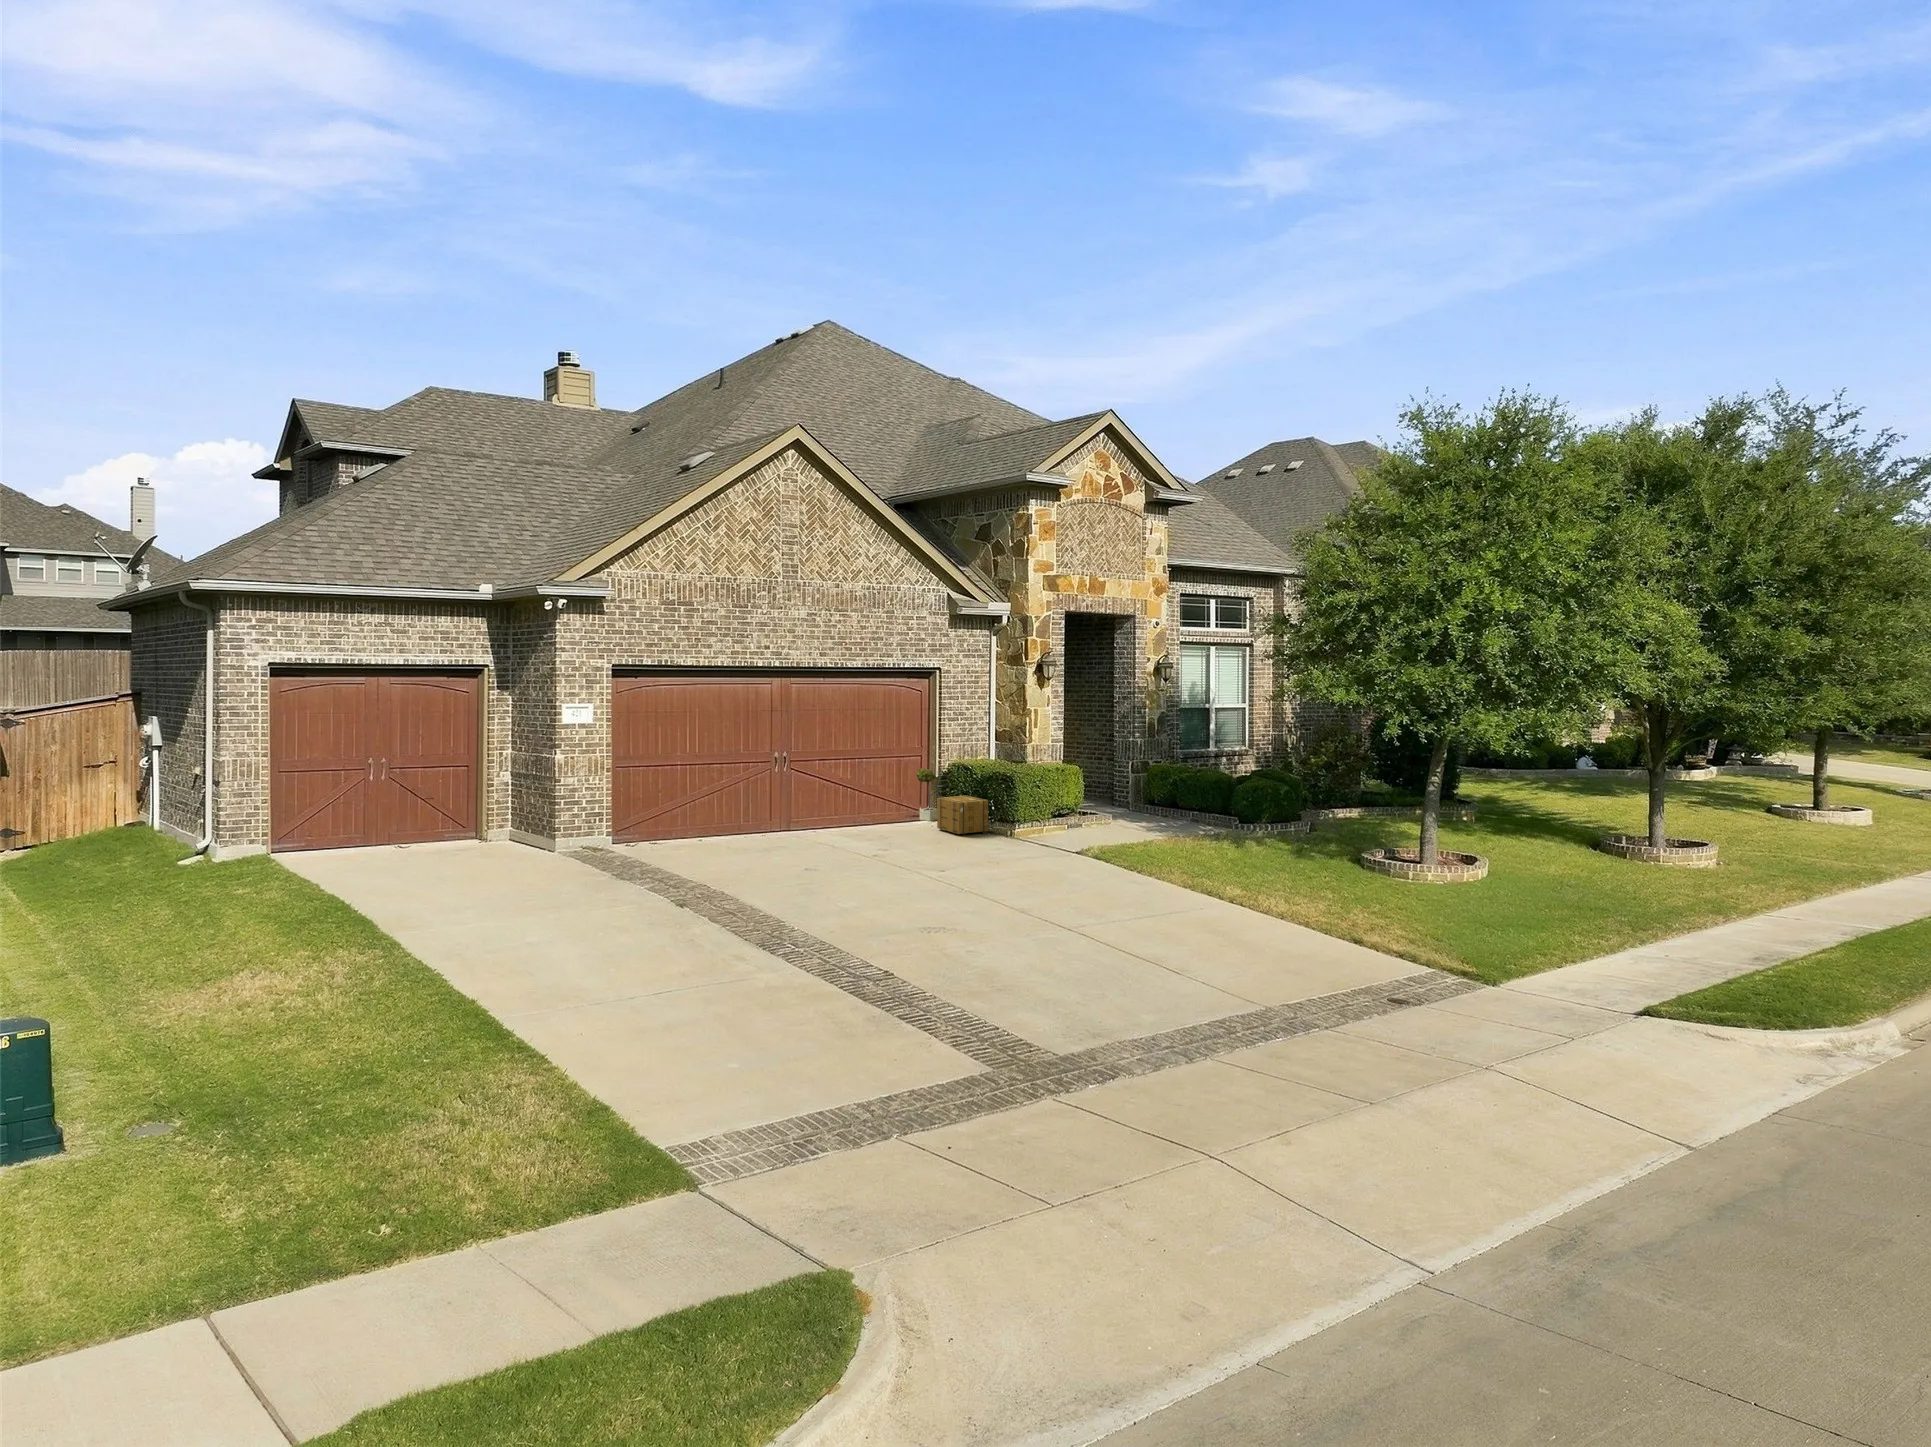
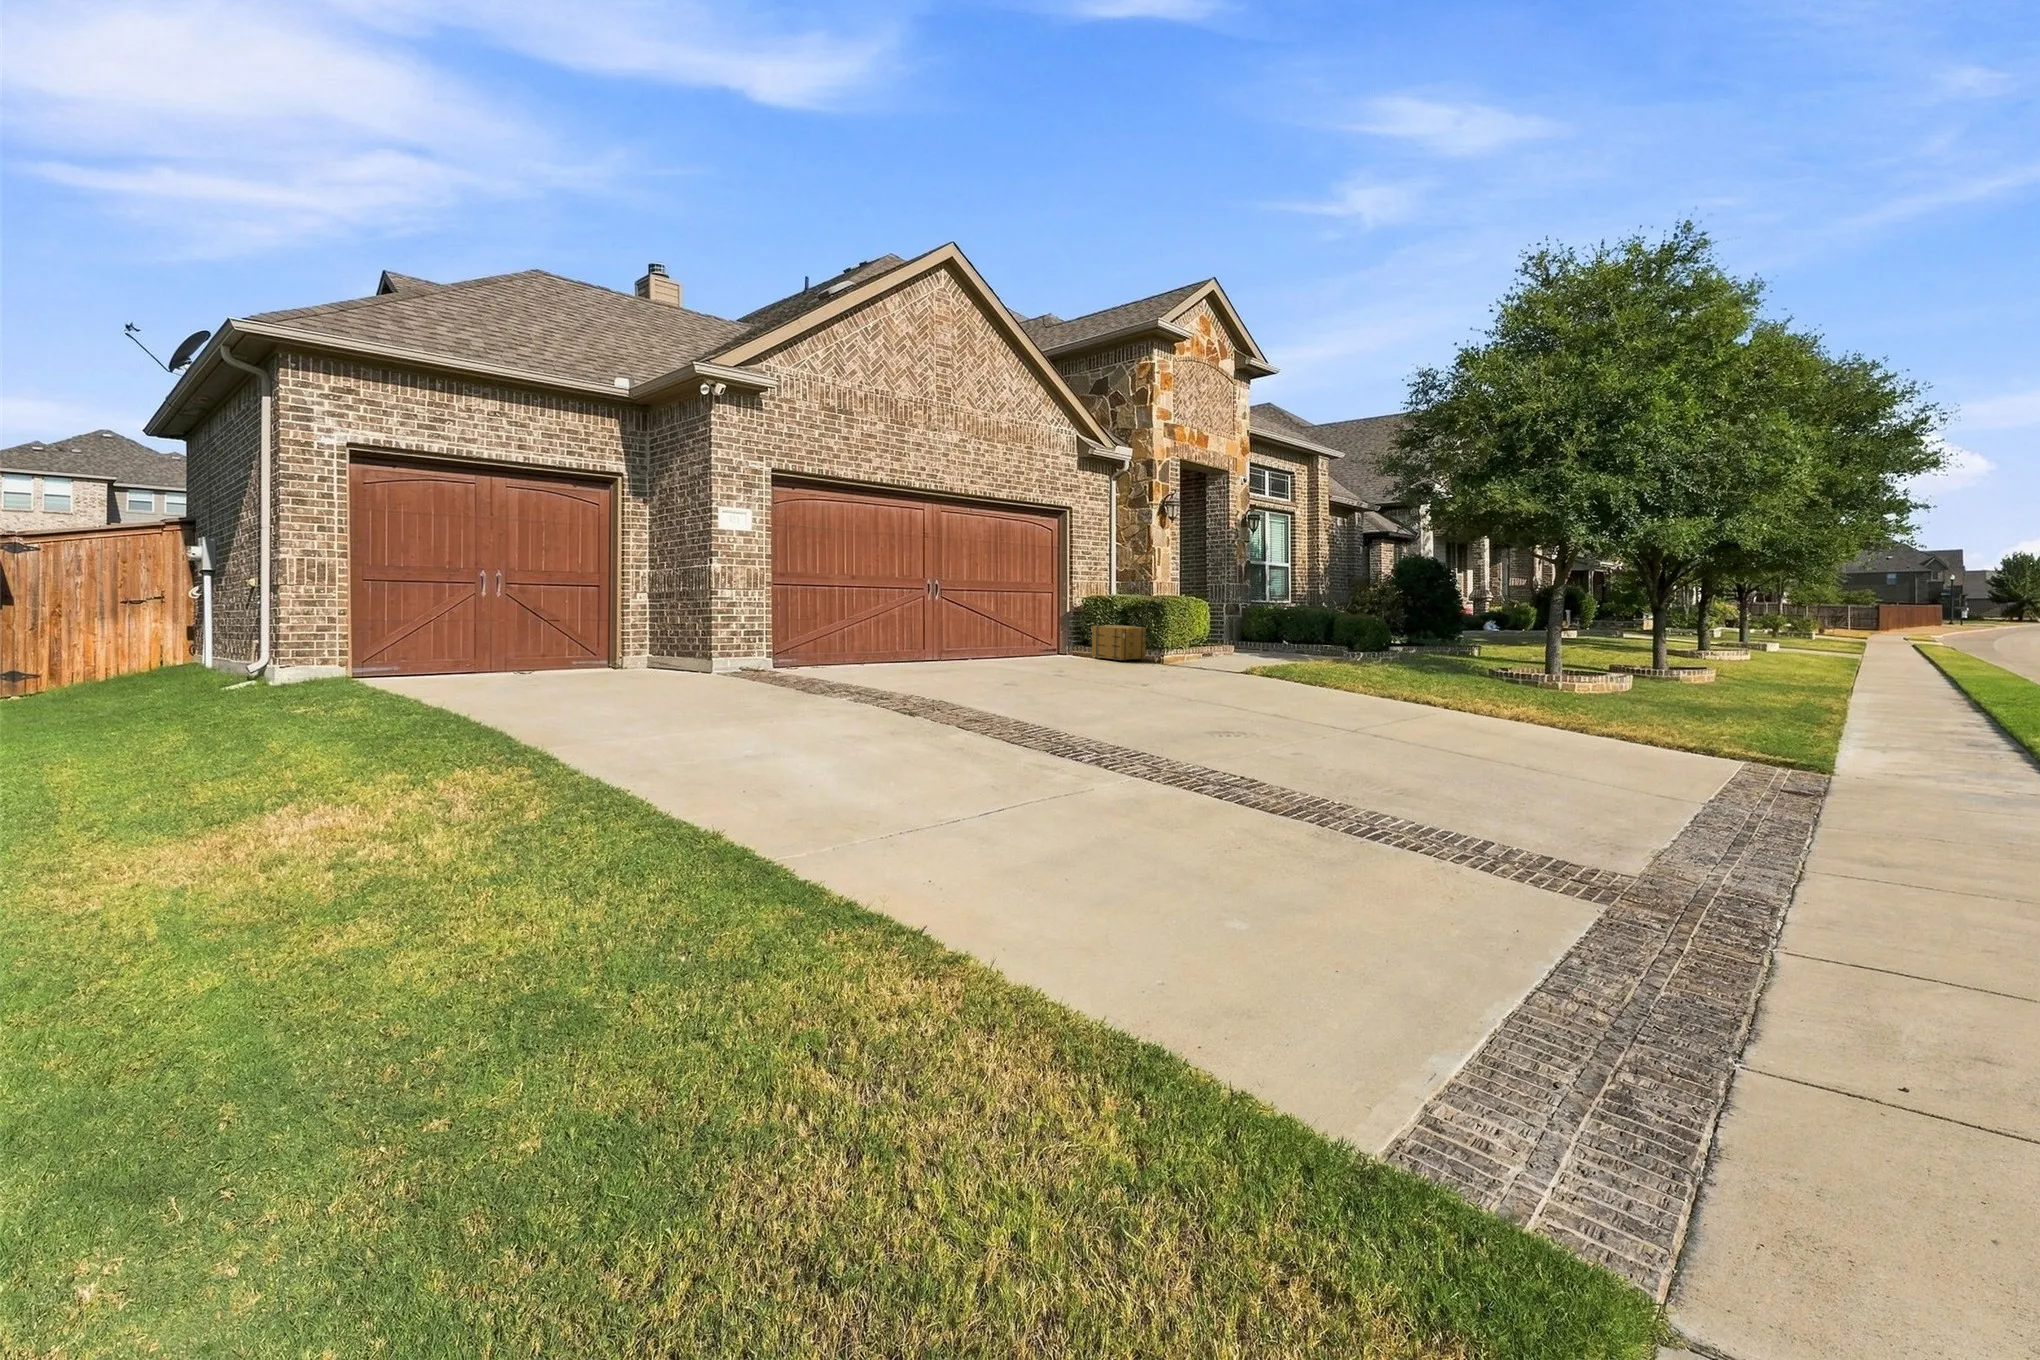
potted tree: present [916,768,937,821] -> none [1059,600,1081,653]

